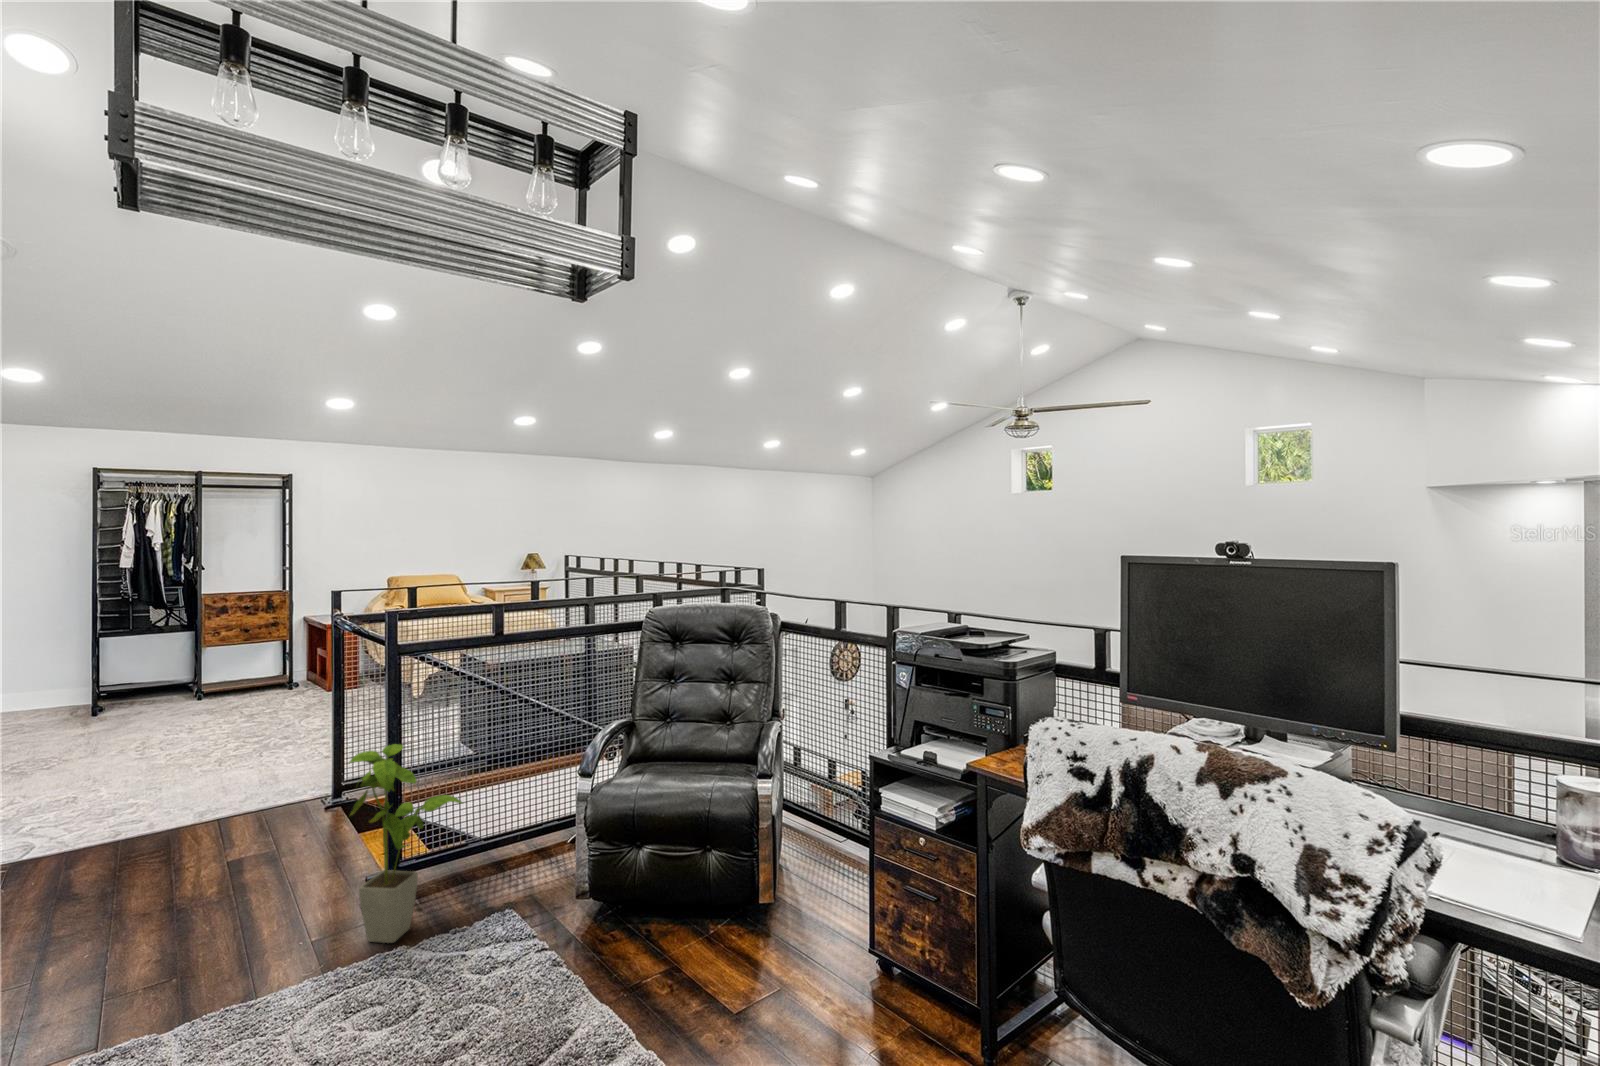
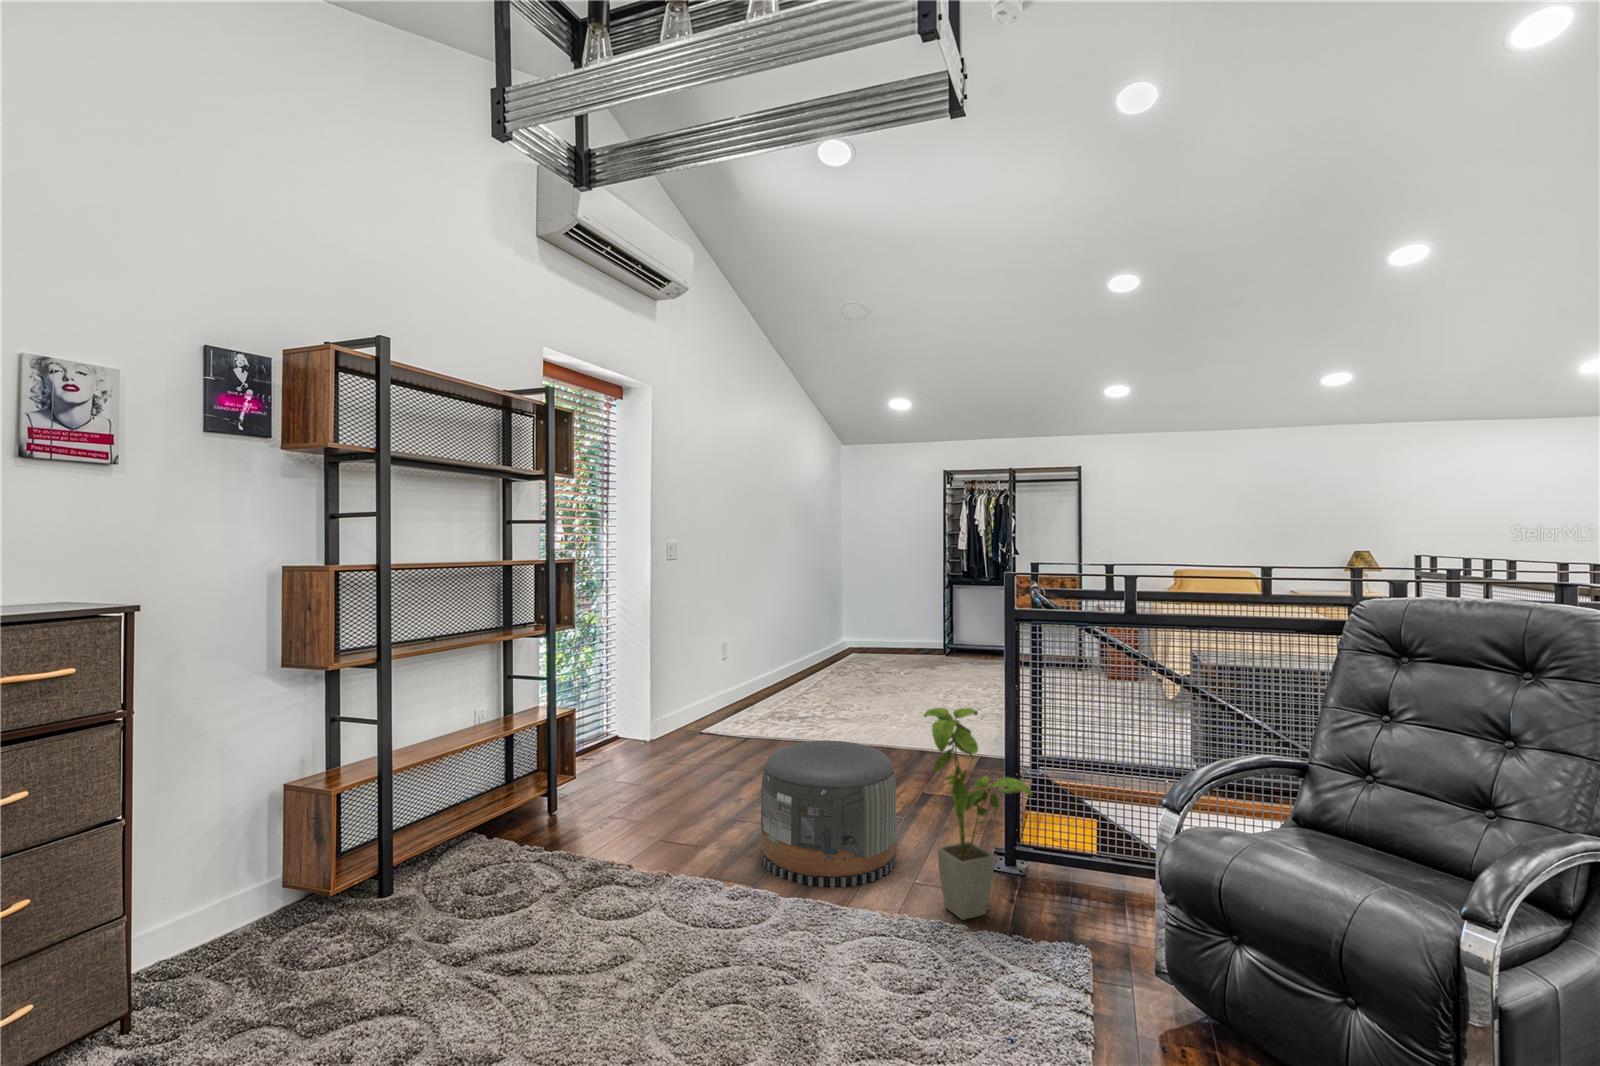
pouf: none [74,820,278,1014] -> present [761,740,896,888]

